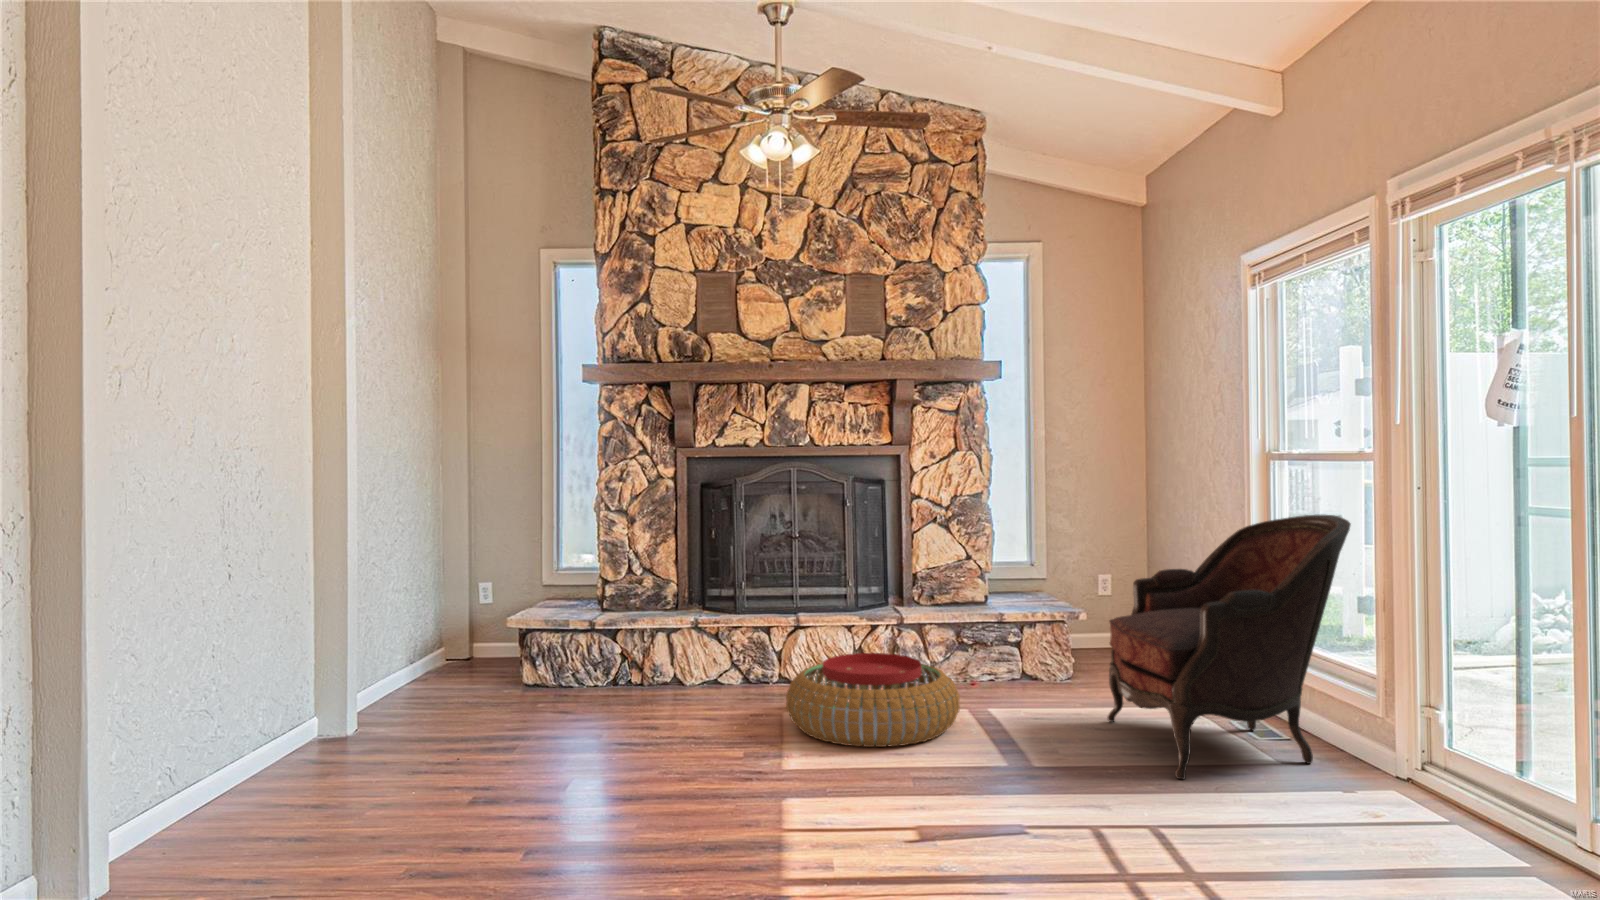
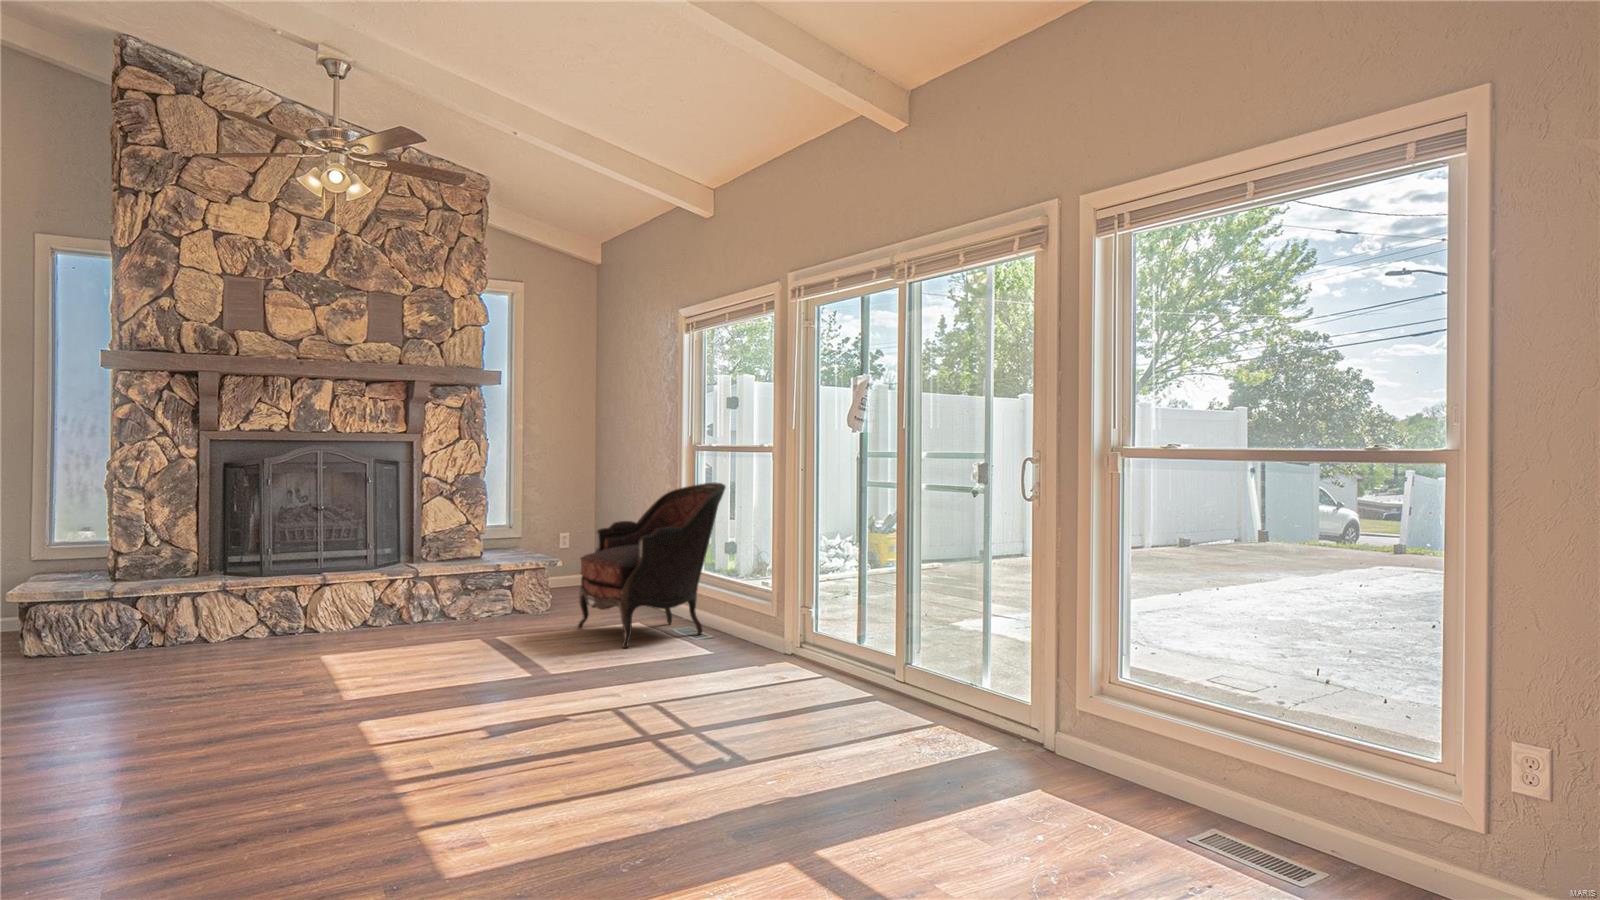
pouf: present [786,653,960,747] -> none [328,594,473,658]

